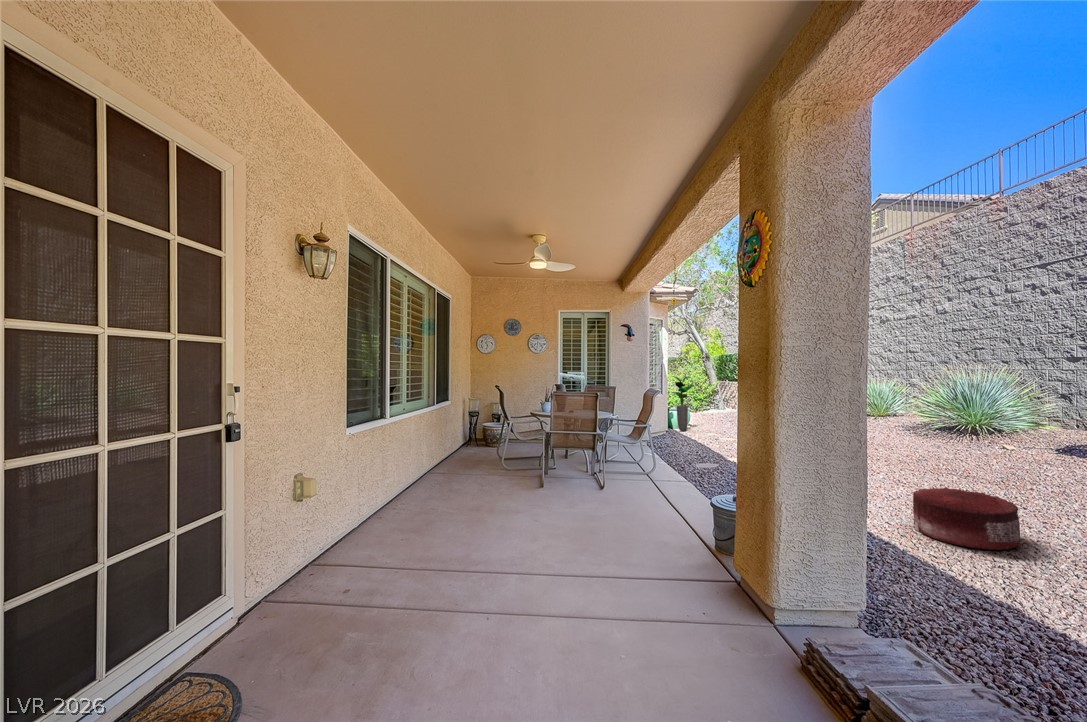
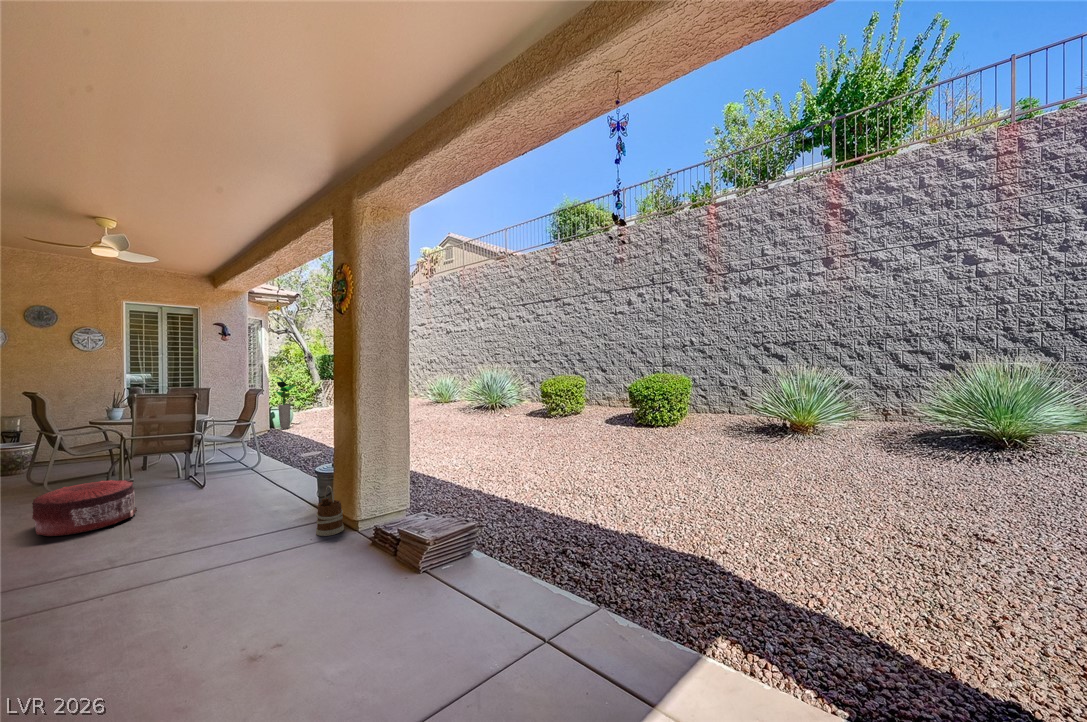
pouf: present [913,487,1021,550] -> present [32,480,137,536]
wooden bucket: none [713,538,752,613] -> present [316,486,344,536]

